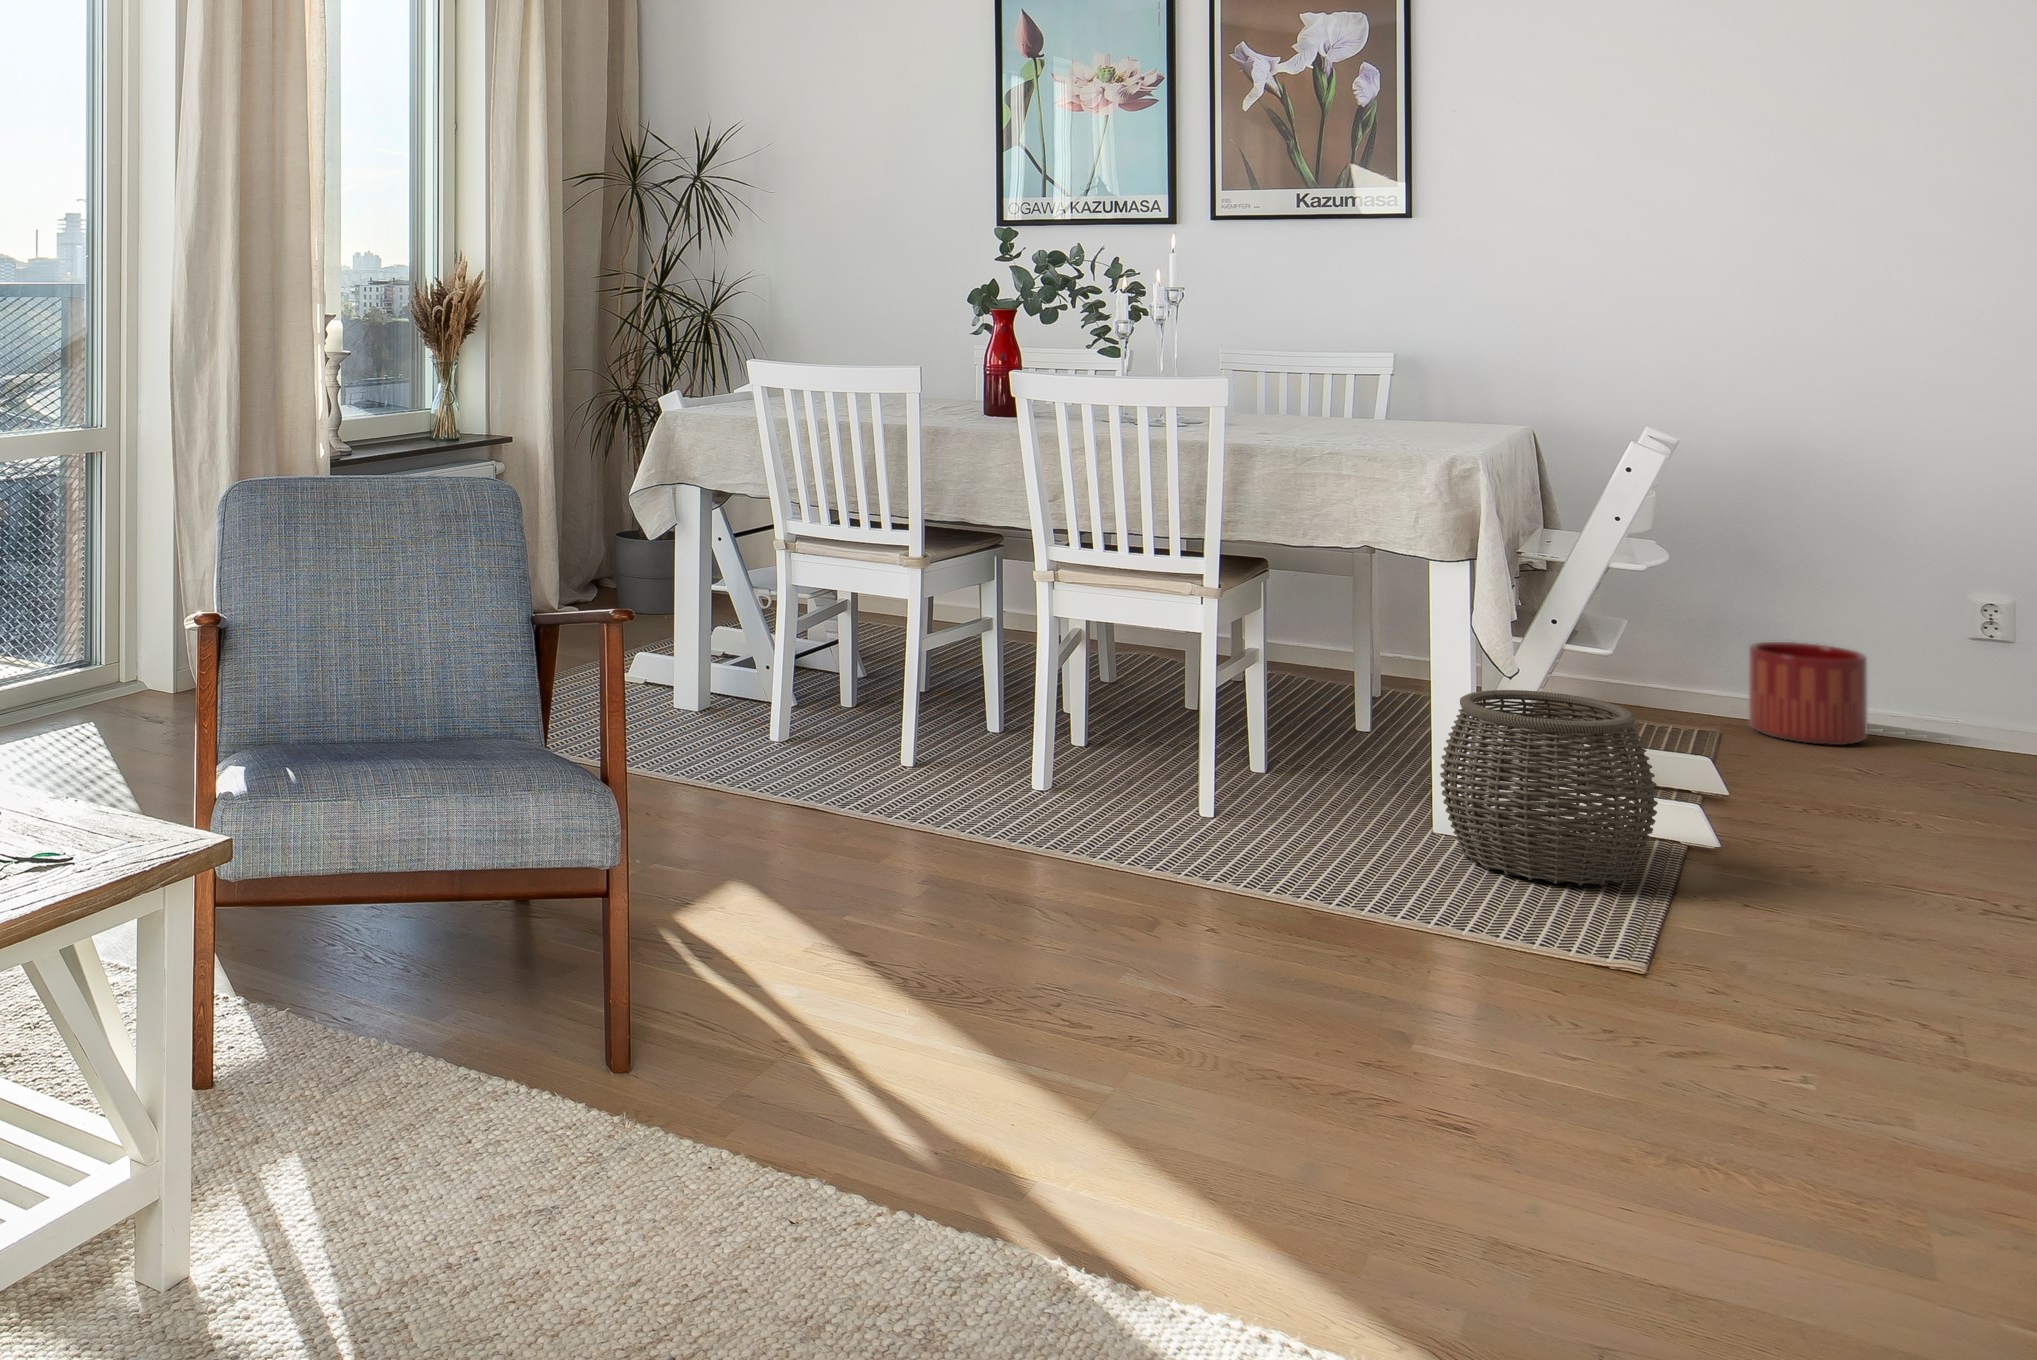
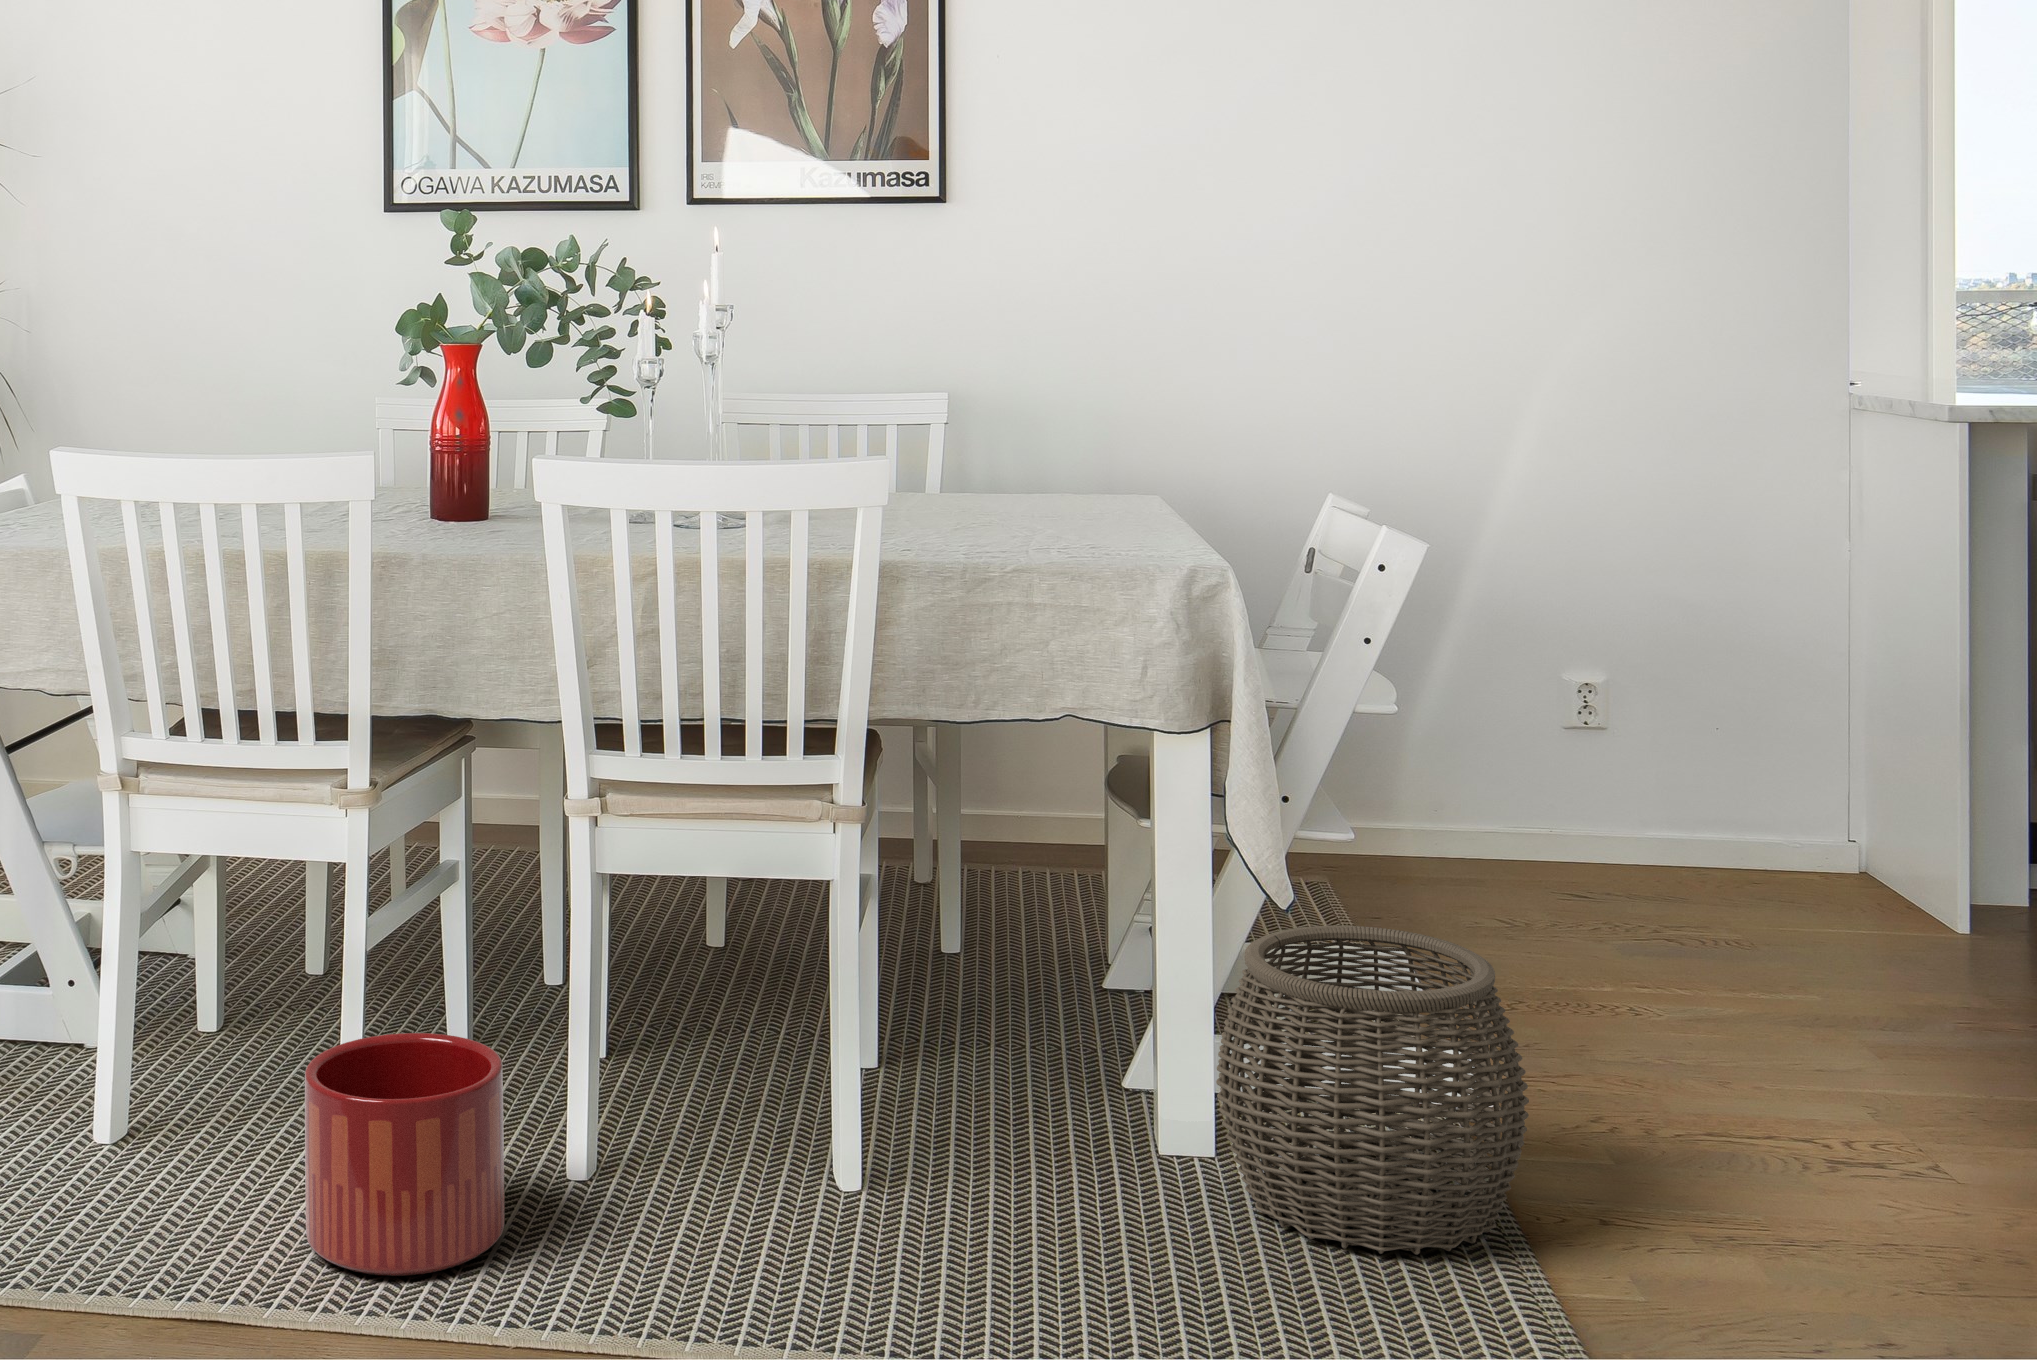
planter: present [1749,642,1868,745] -> present [305,1033,504,1276]

